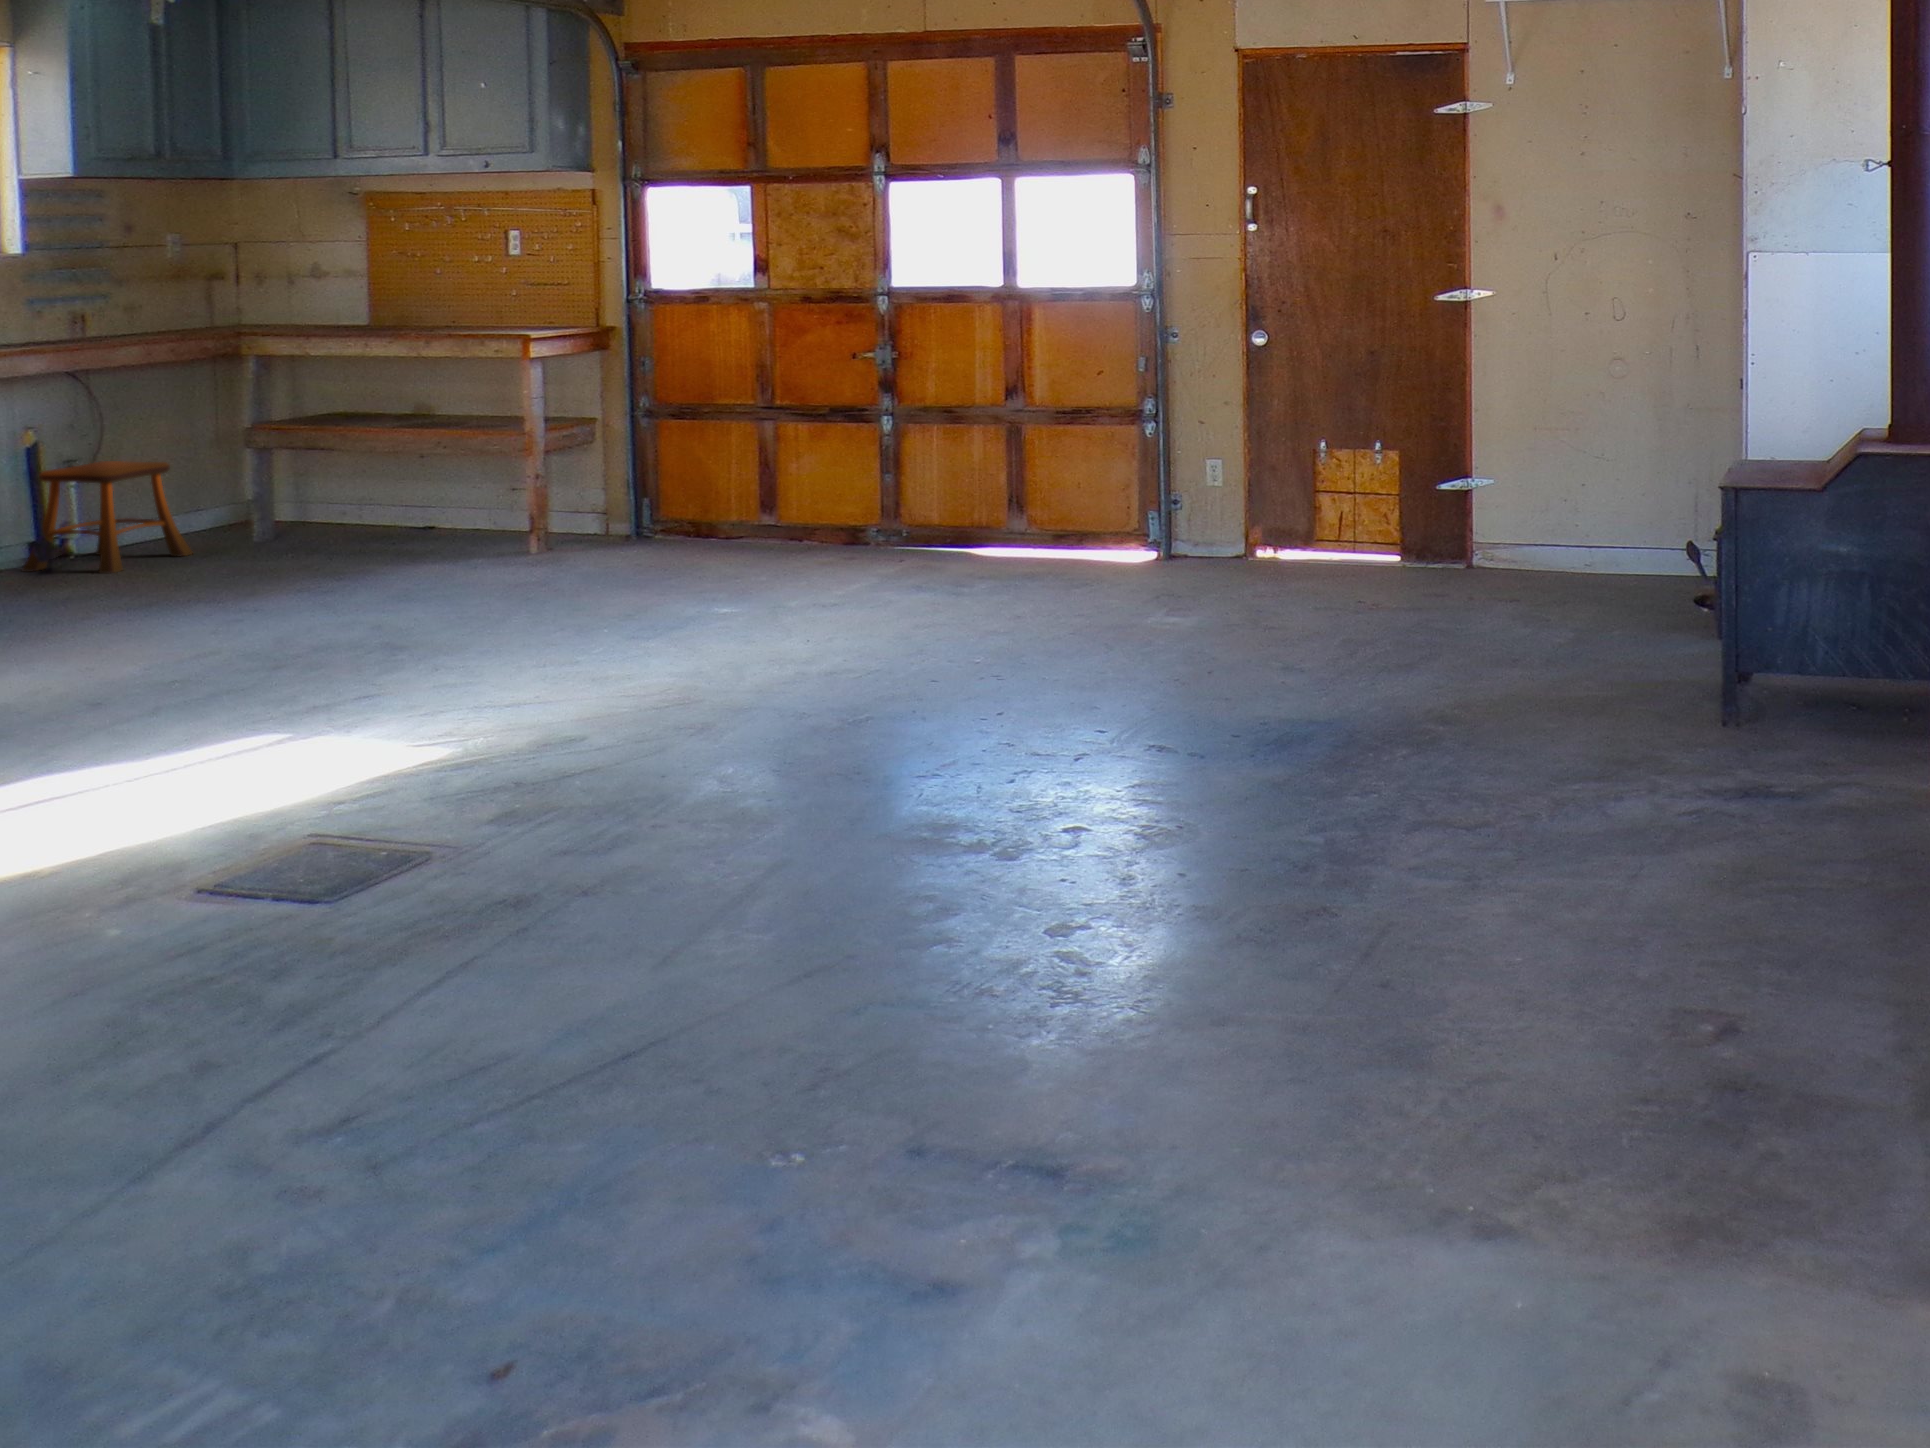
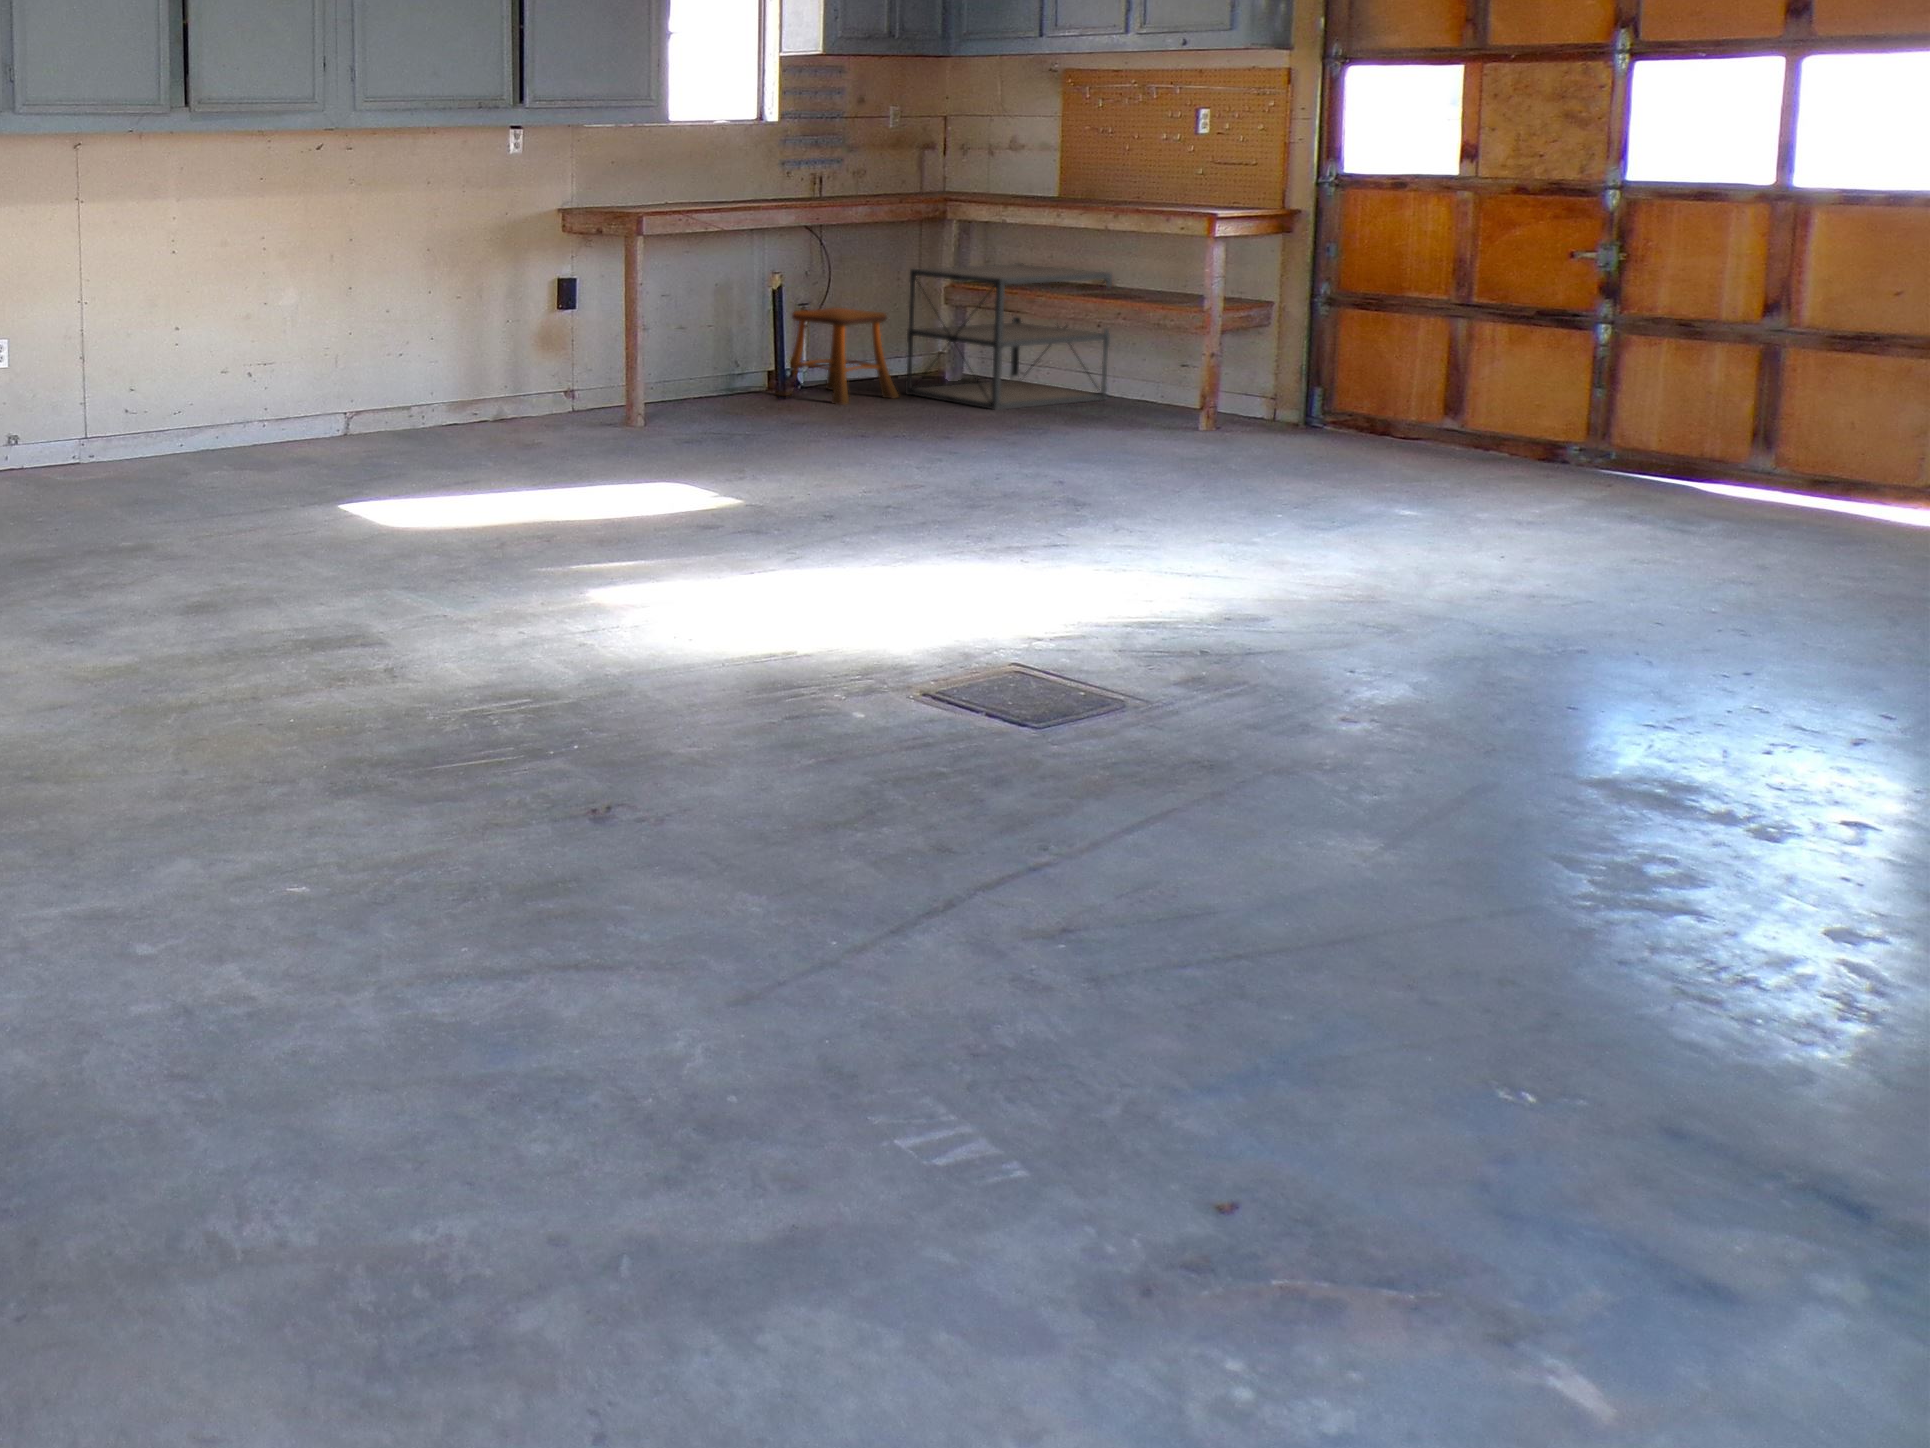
shelving unit: none [197,394,441,555] -> present [905,264,1112,410]

